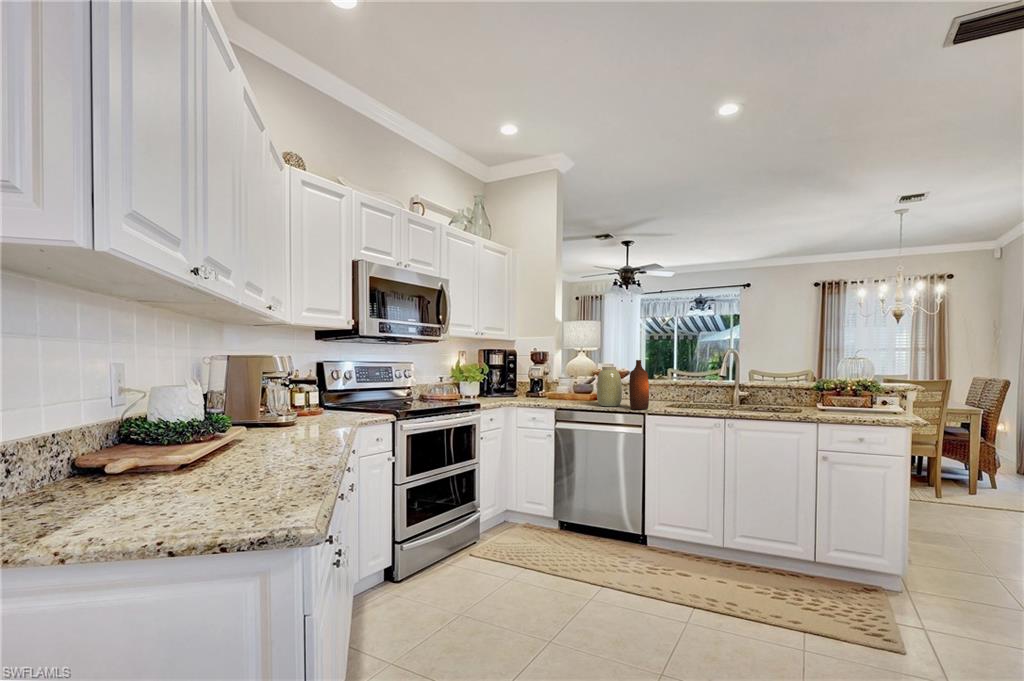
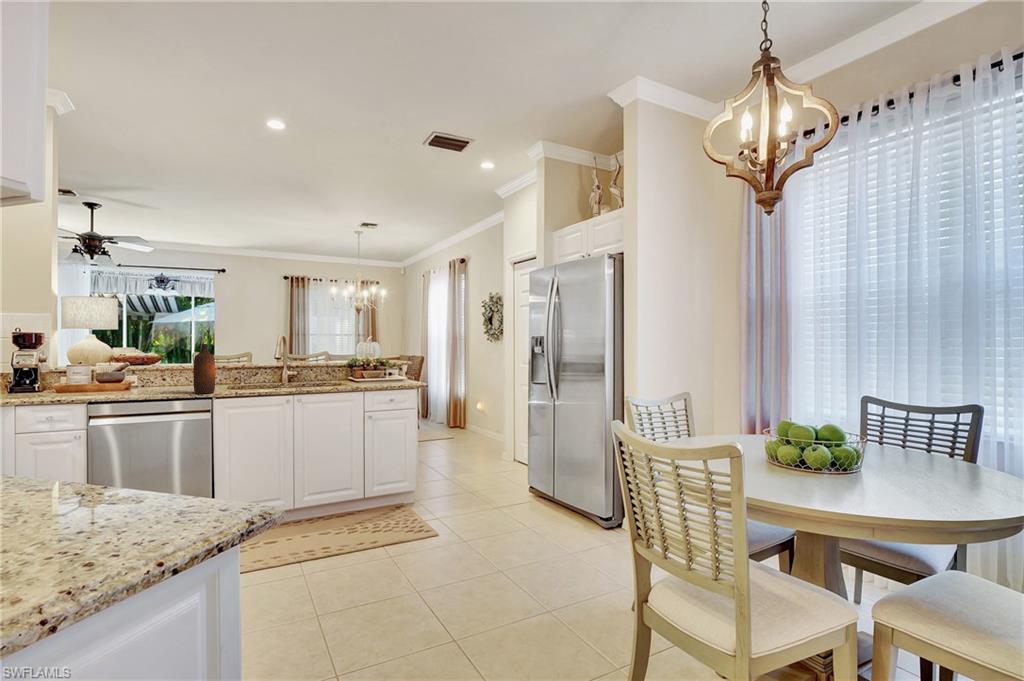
vase: present [597,367,622,406] -> none [145,351,177,394]

